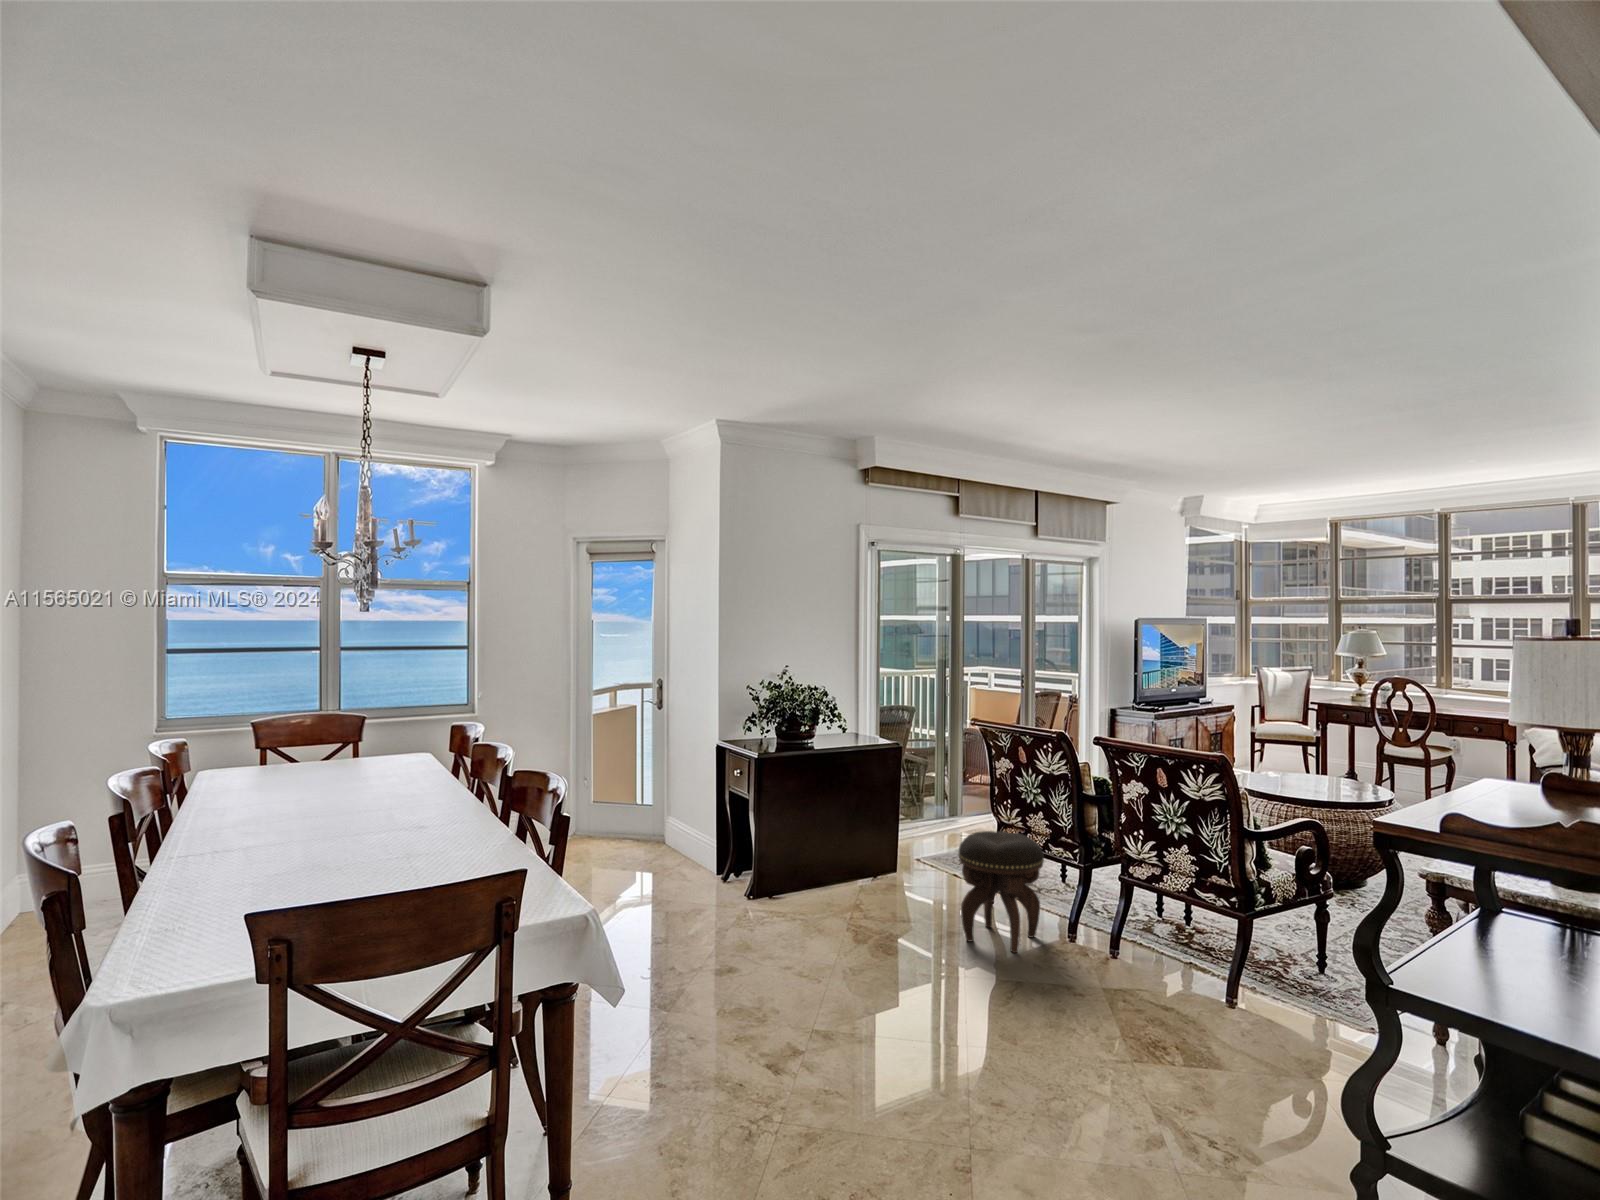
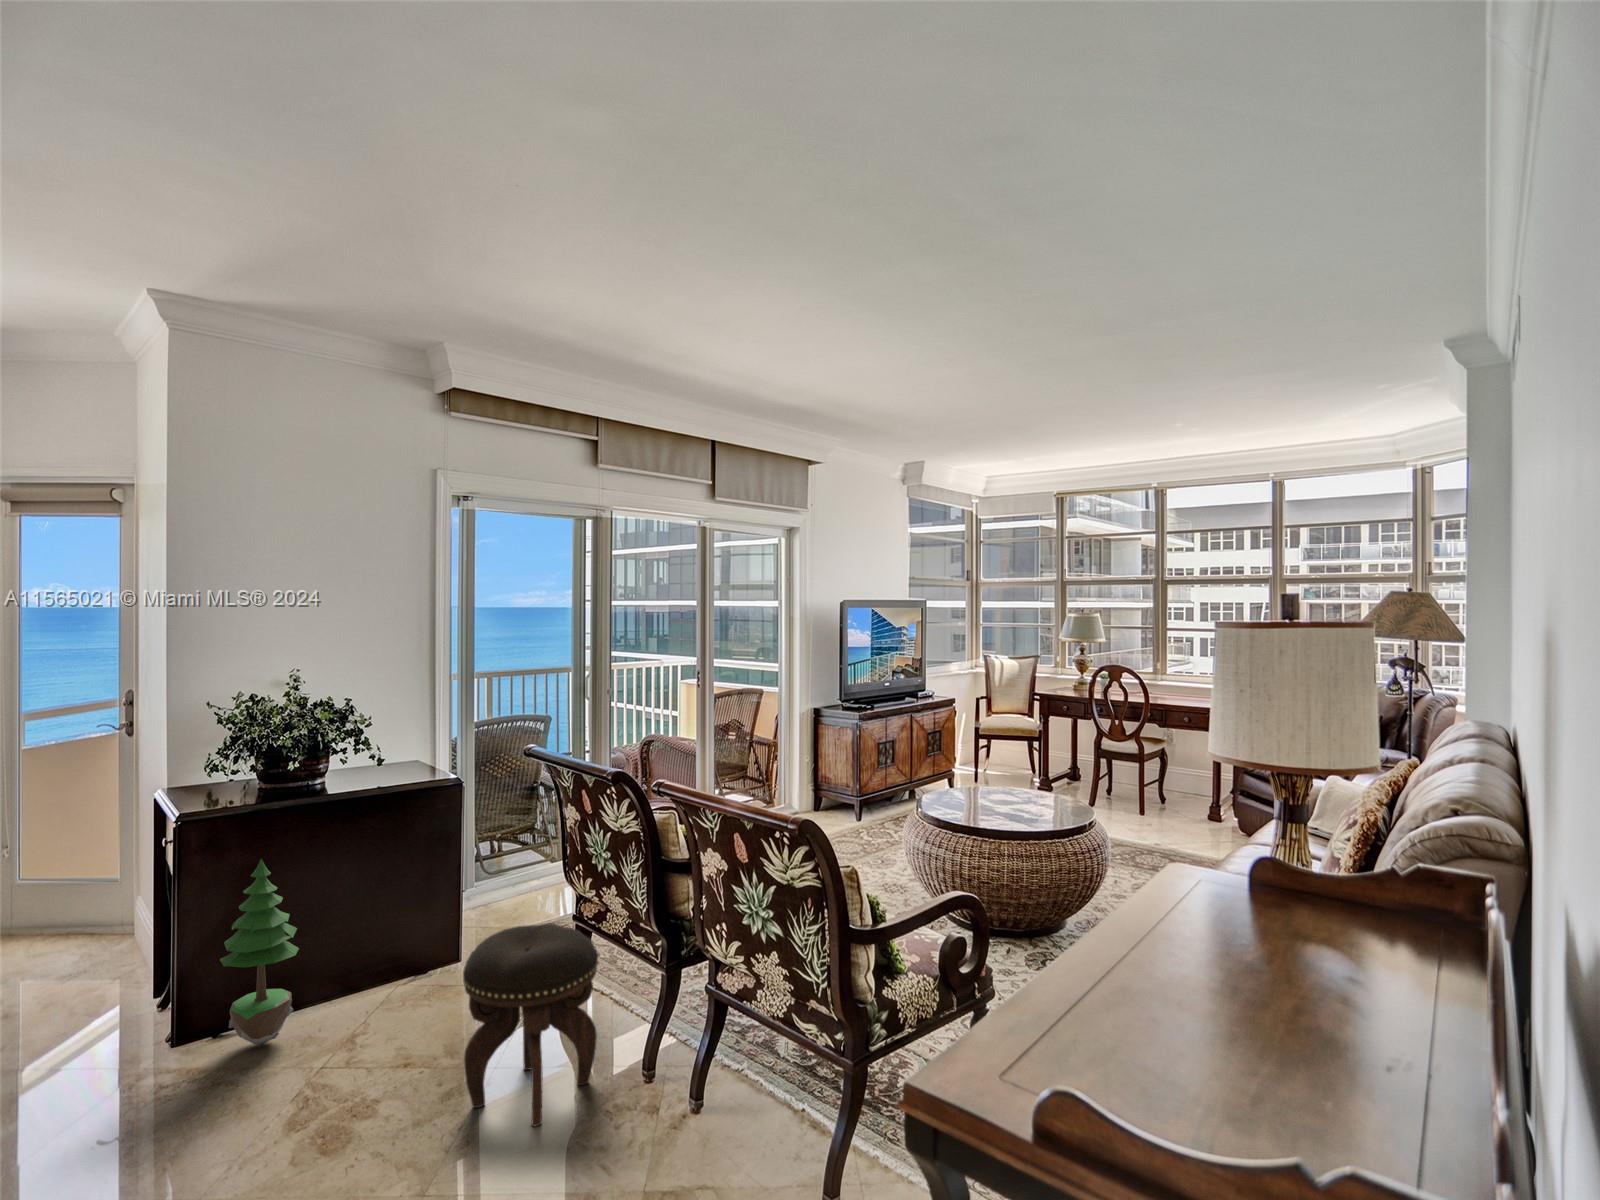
potted tree: none [784,782,826,902] -> present [220,859,299,1045]

